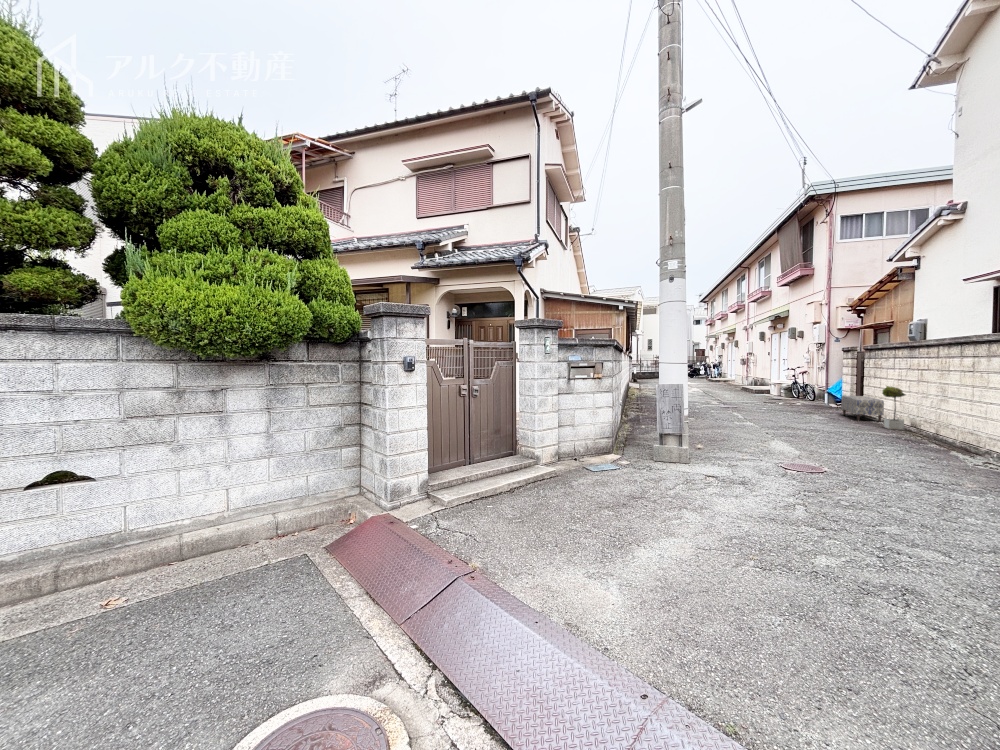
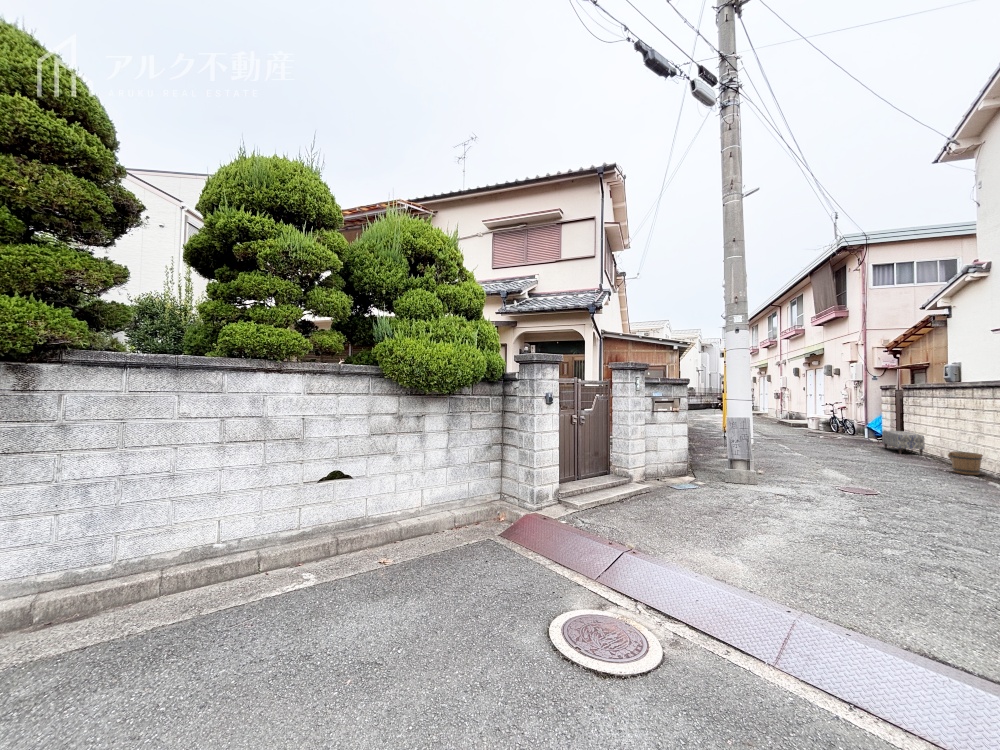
potted tree: present [882,386,906,430] -> none [922,422,946,463]
bucket: none [906,418,944,443] -> present [948,451,983,475]

